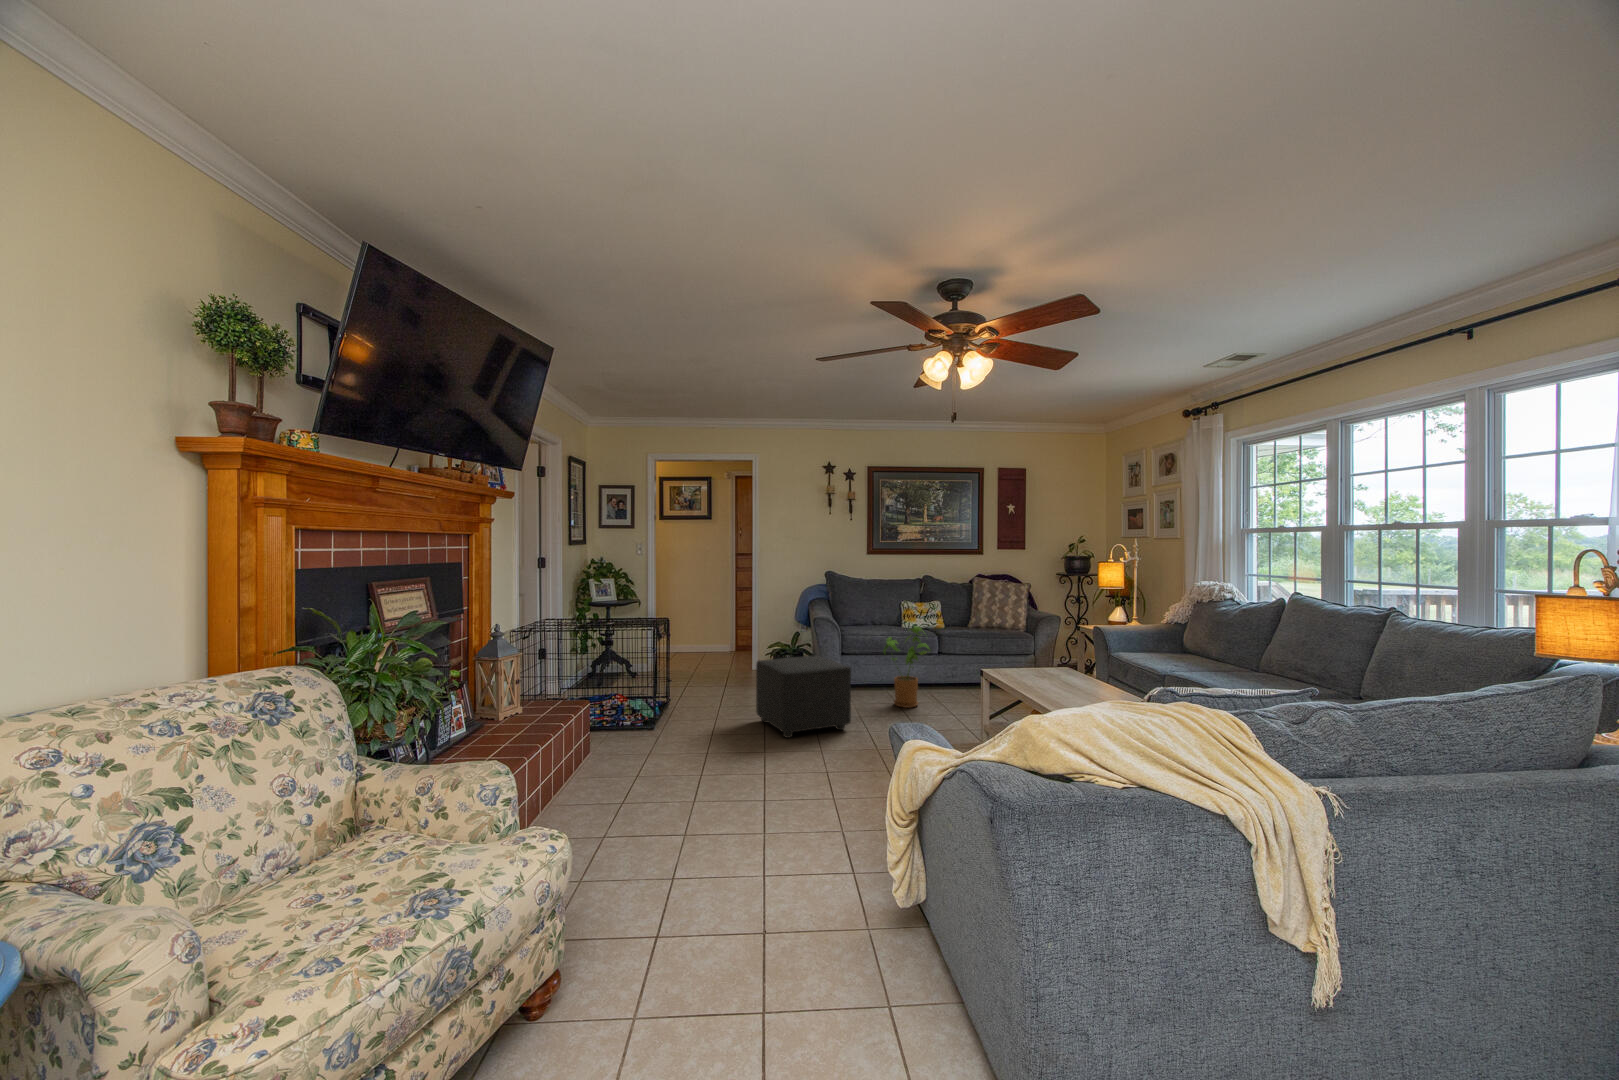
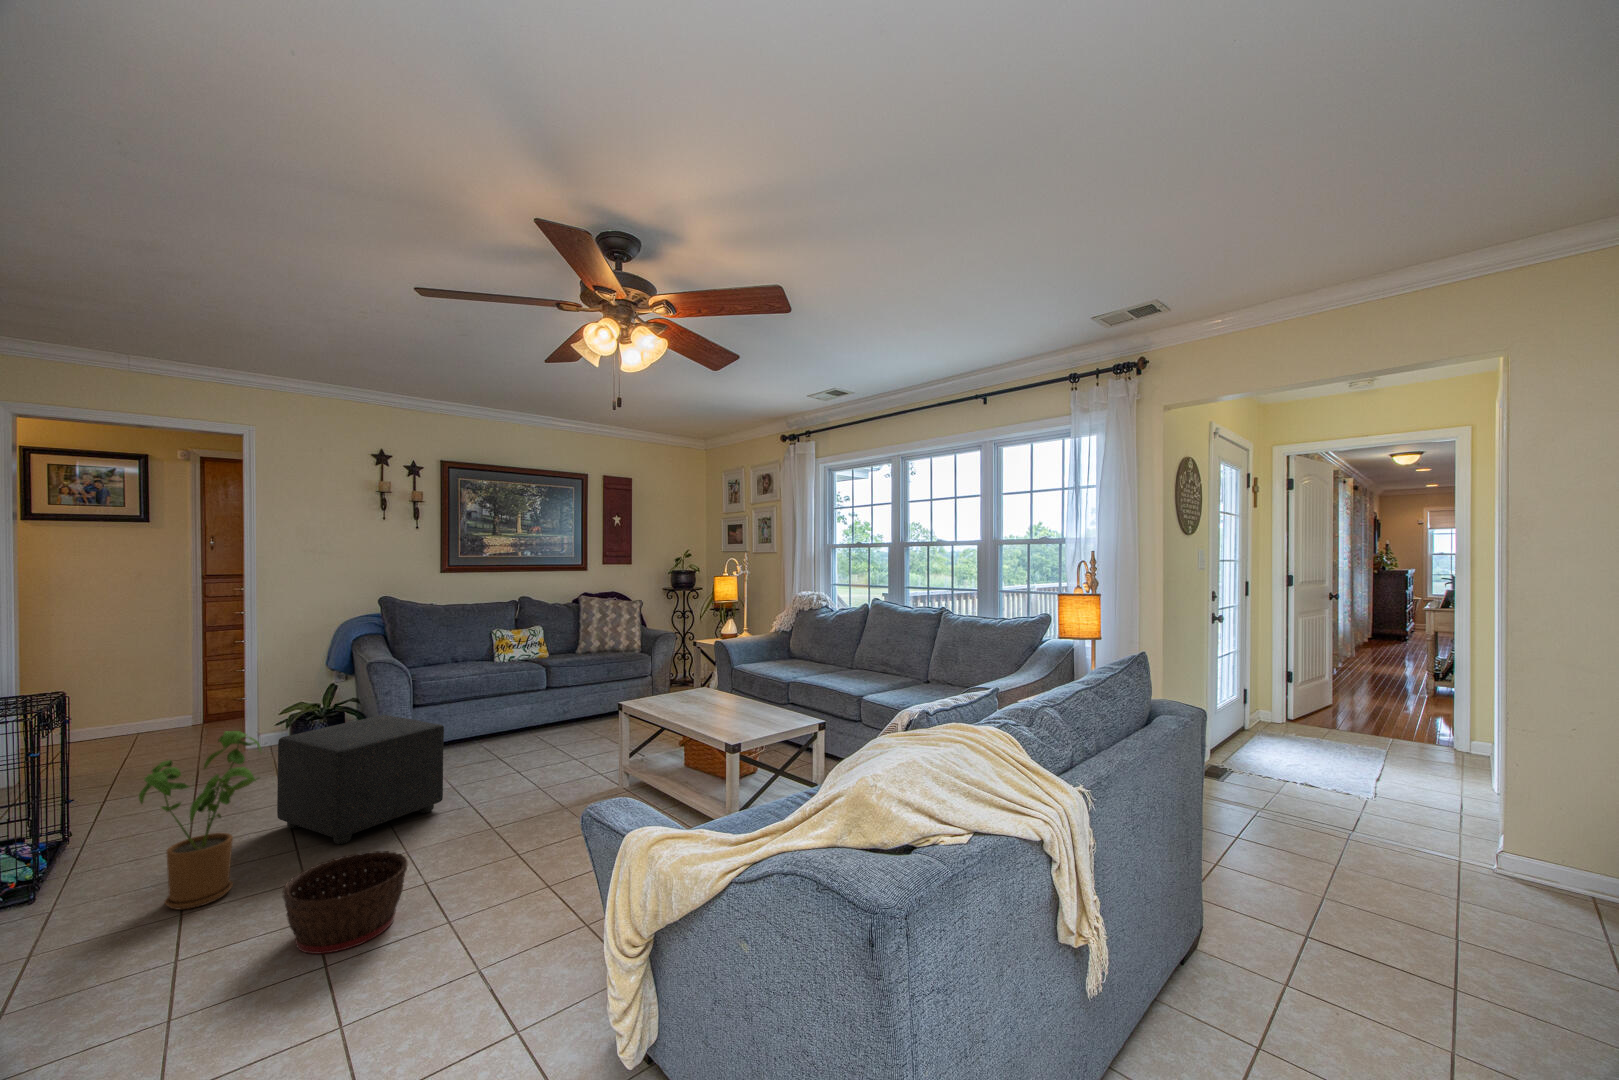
house plant: present [883,626,929,708] -> present [139,731,261,910]
basket: none [744,740,813,797] -> present [283,851,408,954]

